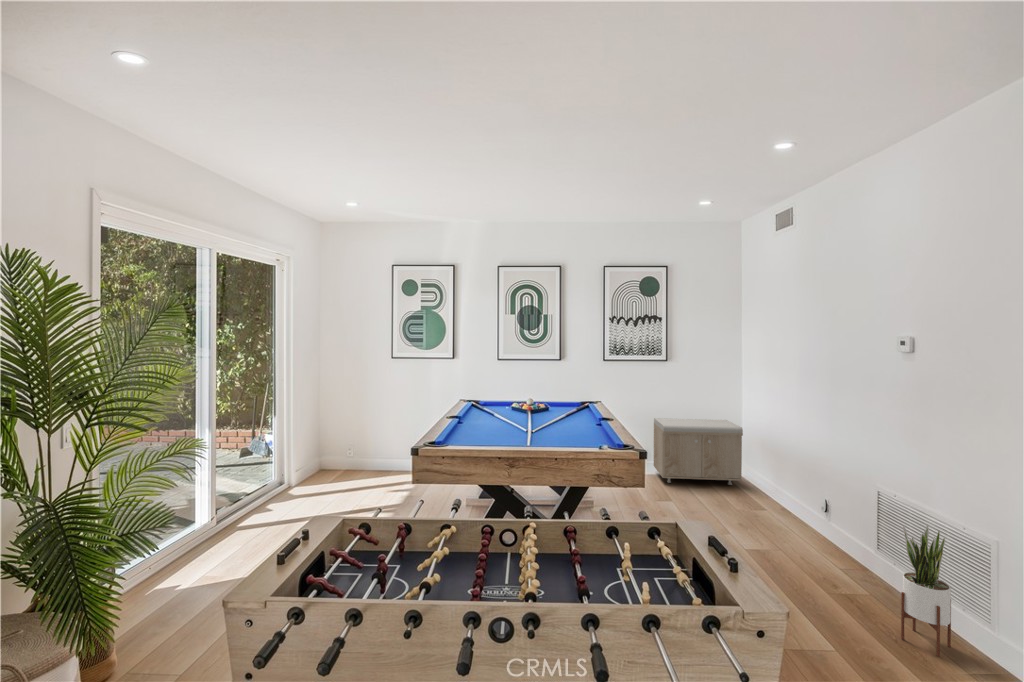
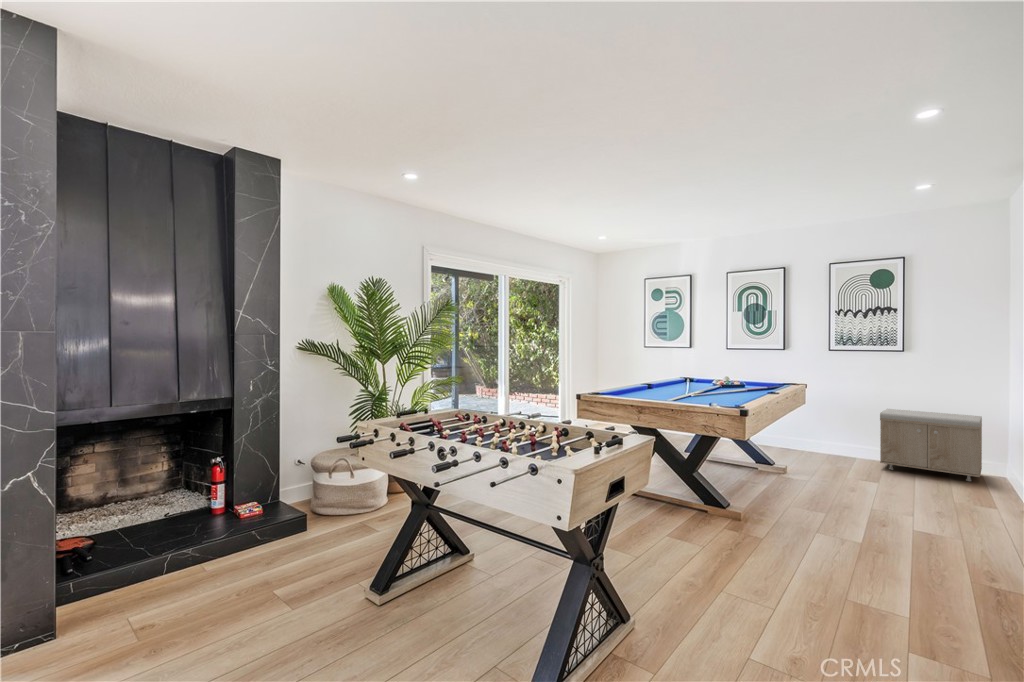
potted plant: present [901,524,951,656] -> none [935,466,989,569]

